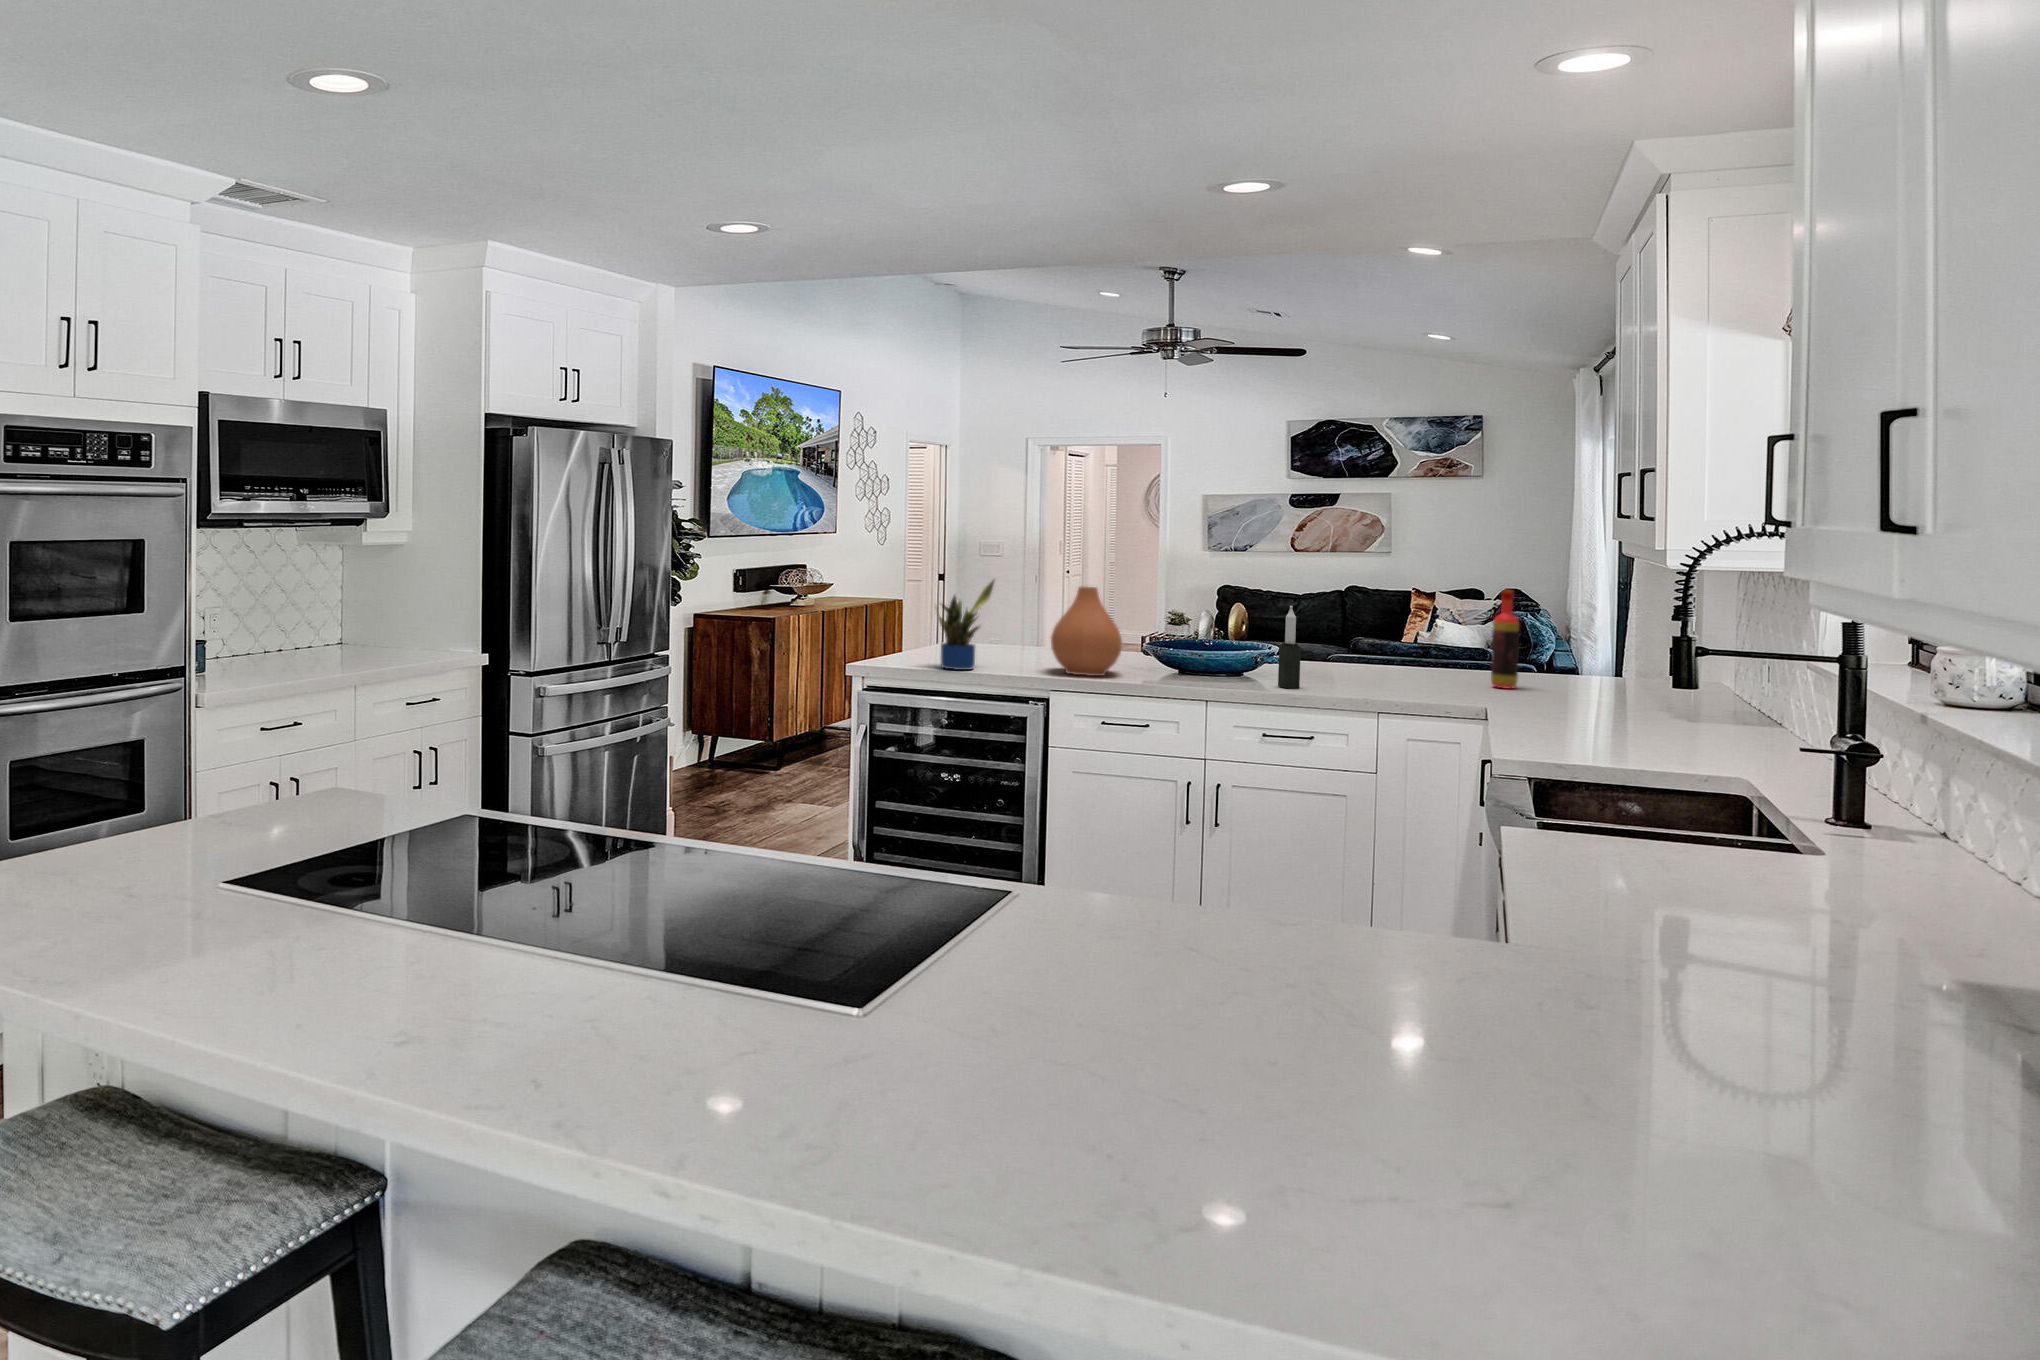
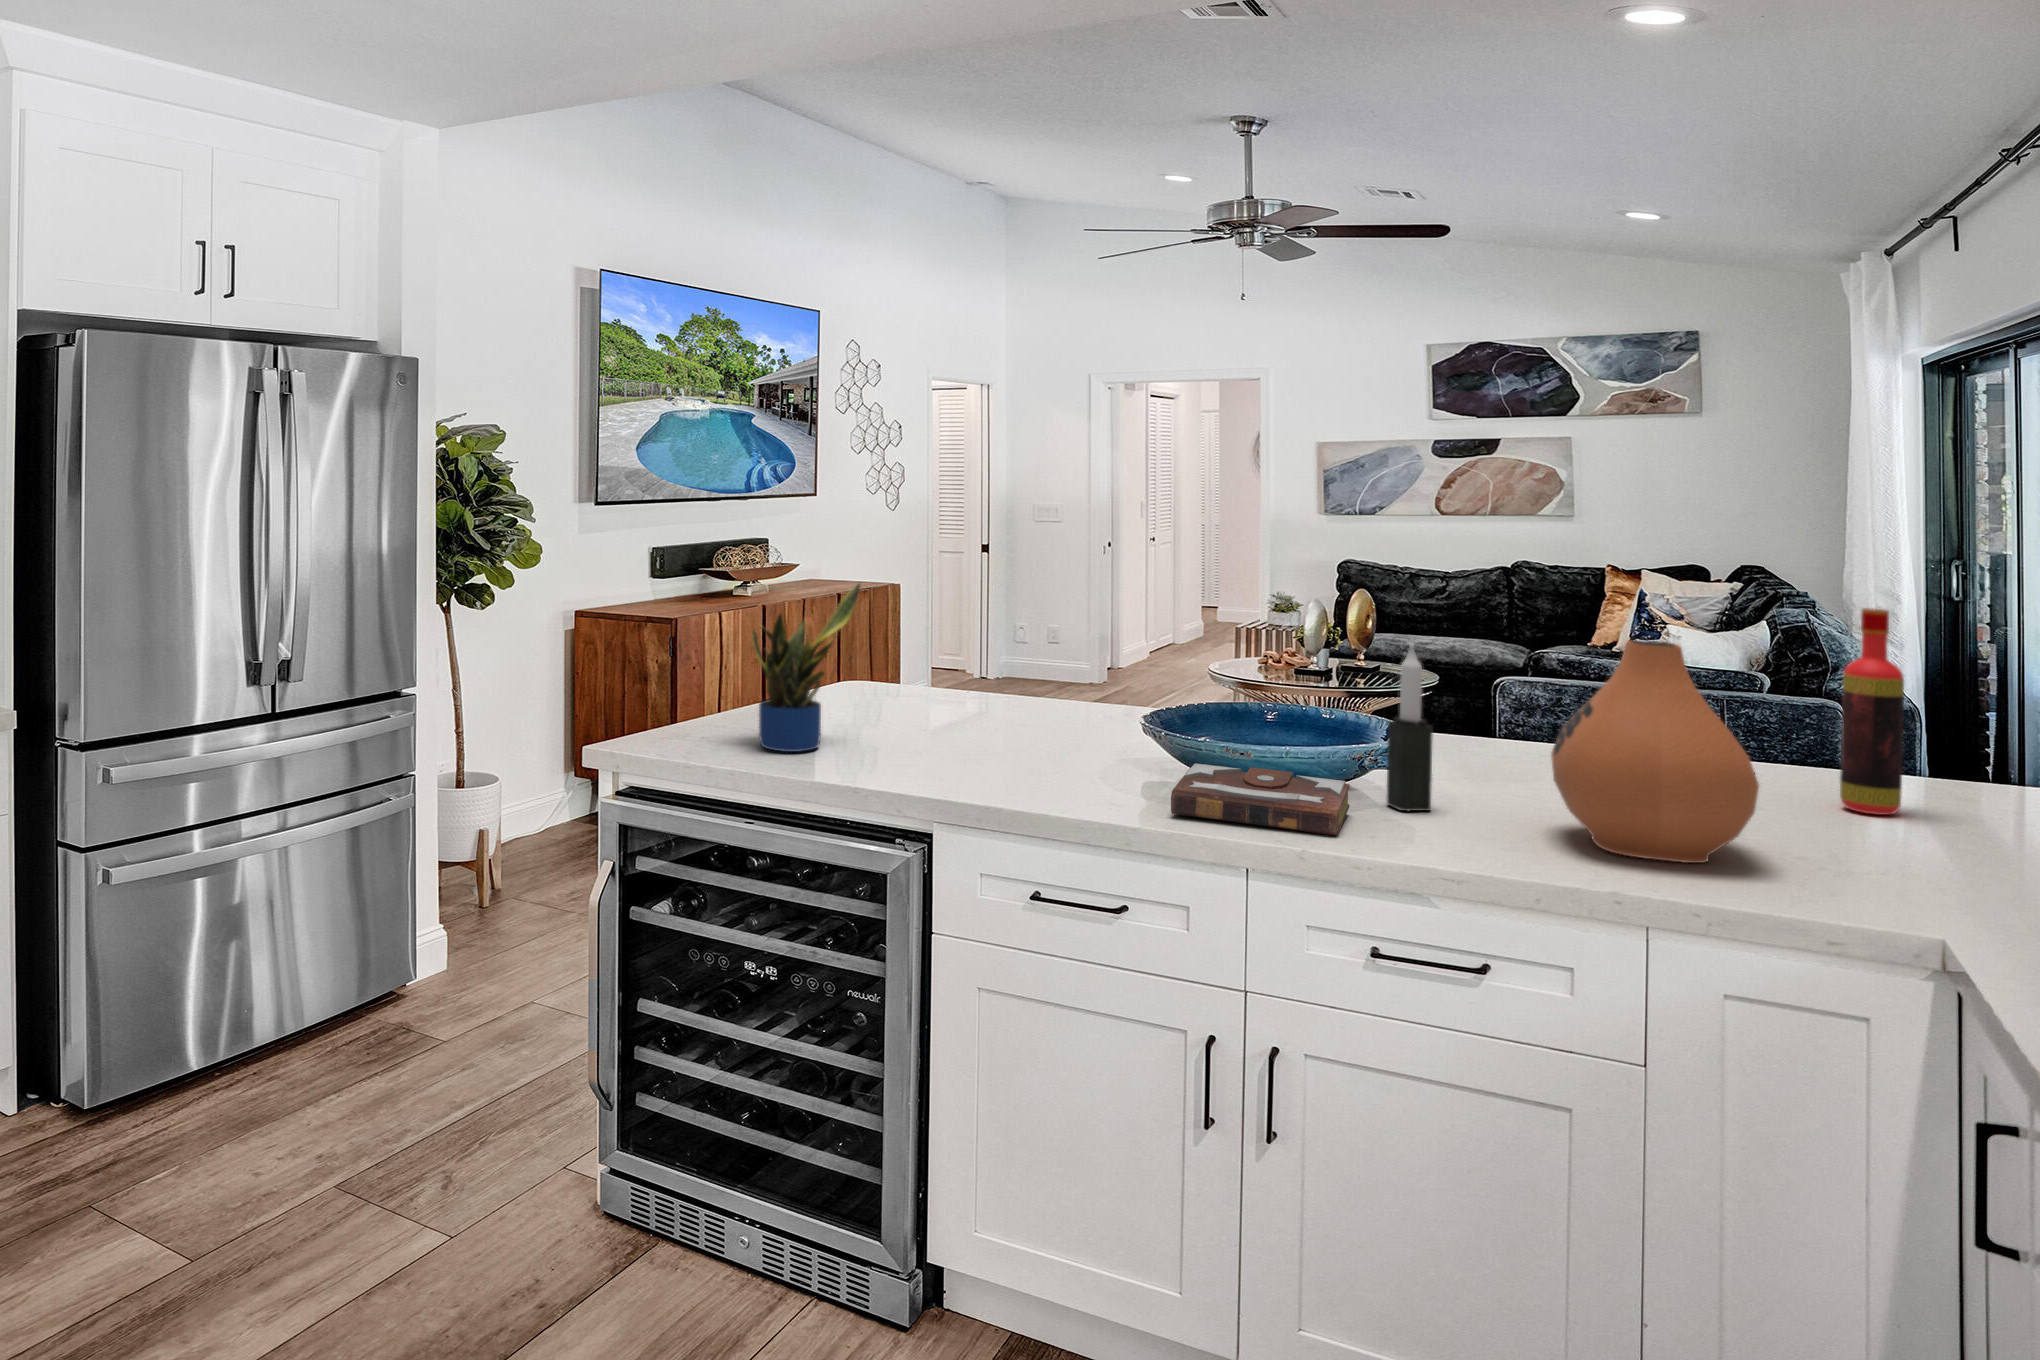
vase: present [1051,587,1122,676] -> present [1551,640,1759,863]
book: none [1176,667,1261,695] -> present [1171,764,1350,836]

